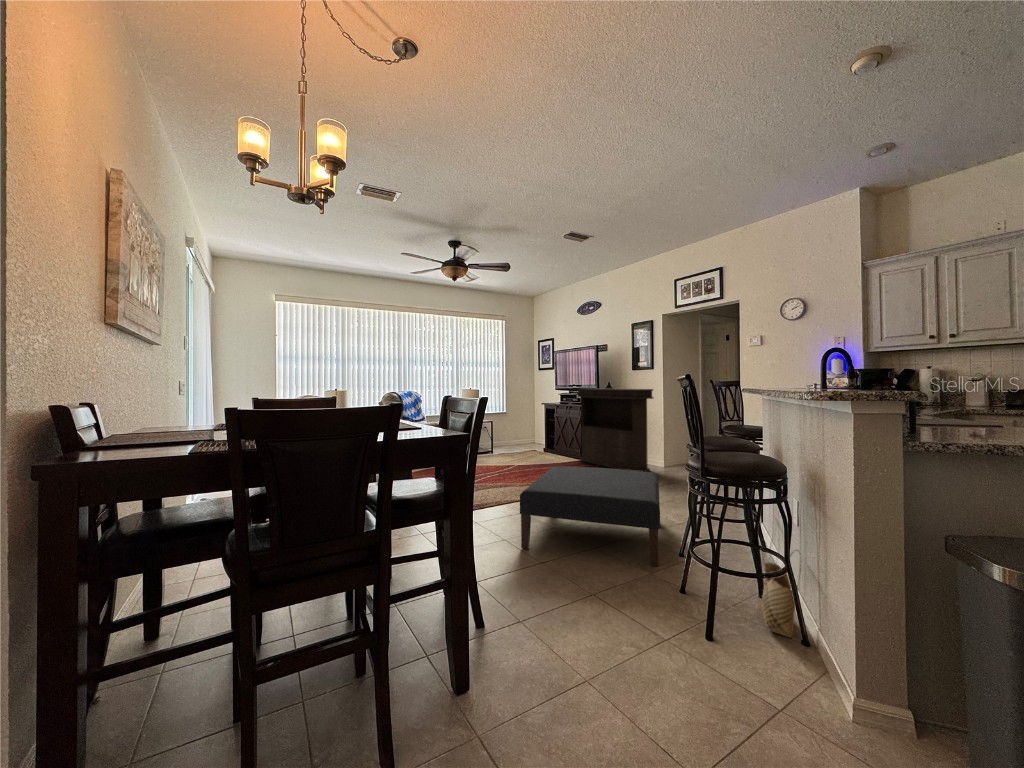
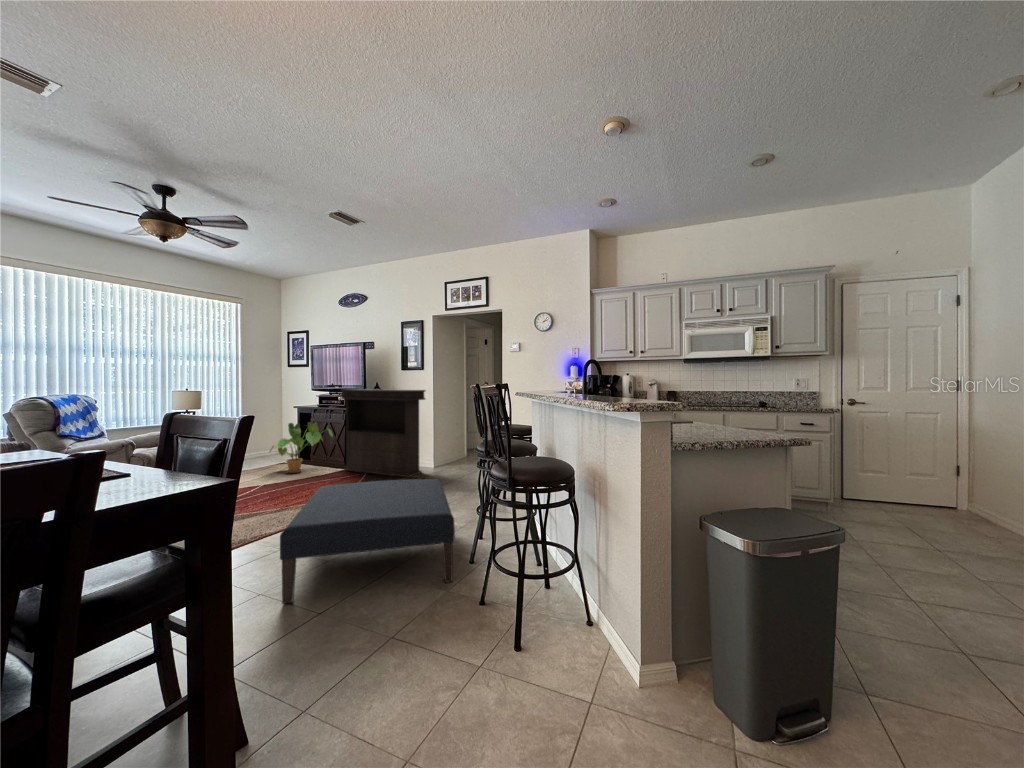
house plant: none [523,416,571,458] -> present [270,422,333,473]
woven basket: present [760,544,798,637] -> none [551,539,585,622]

